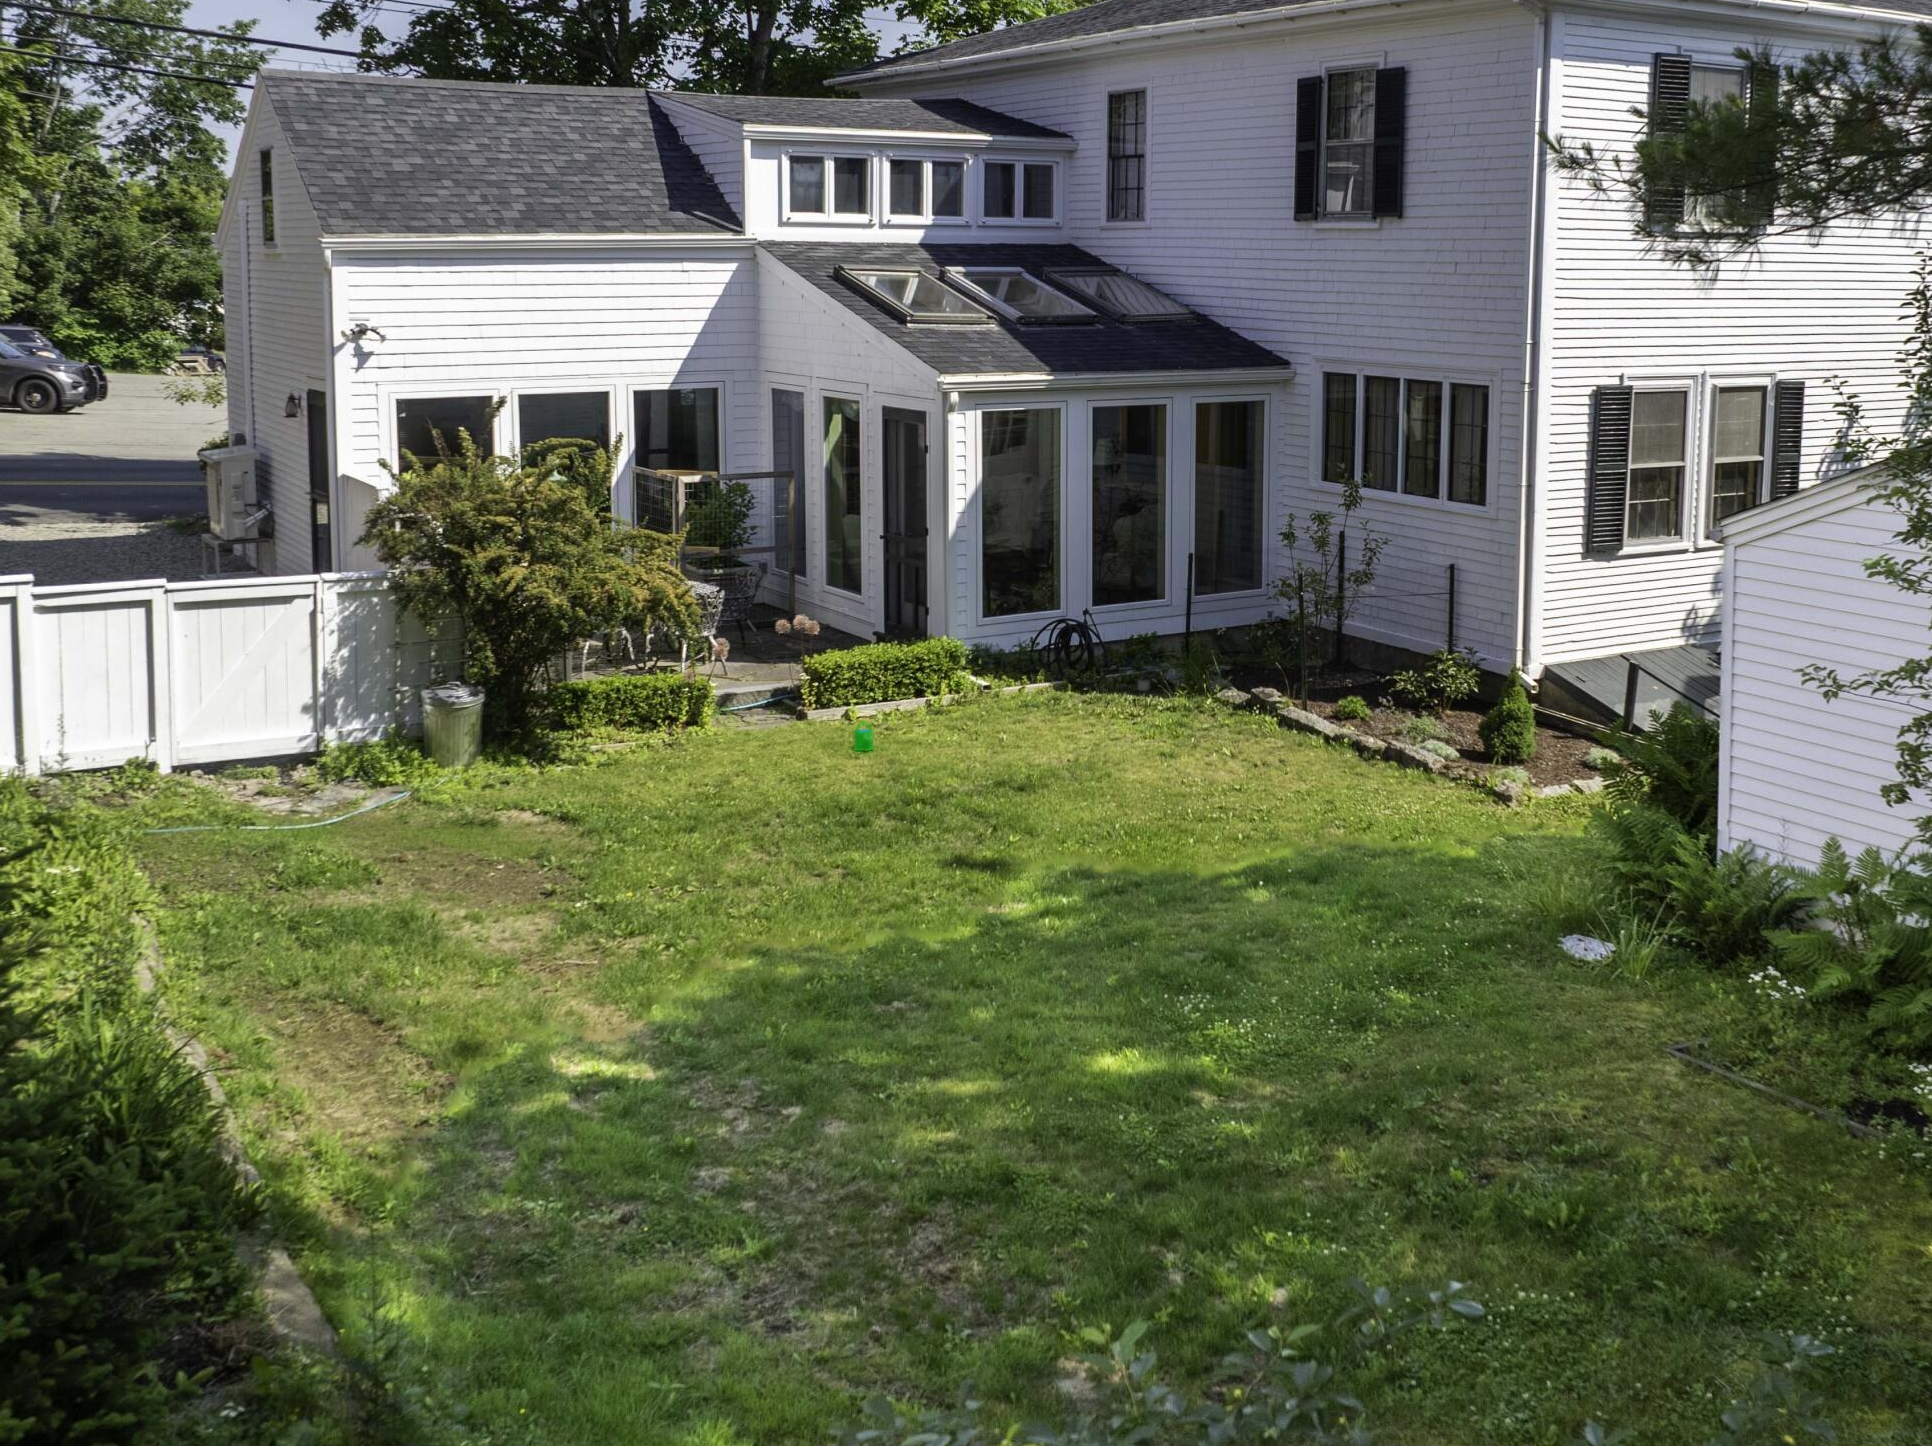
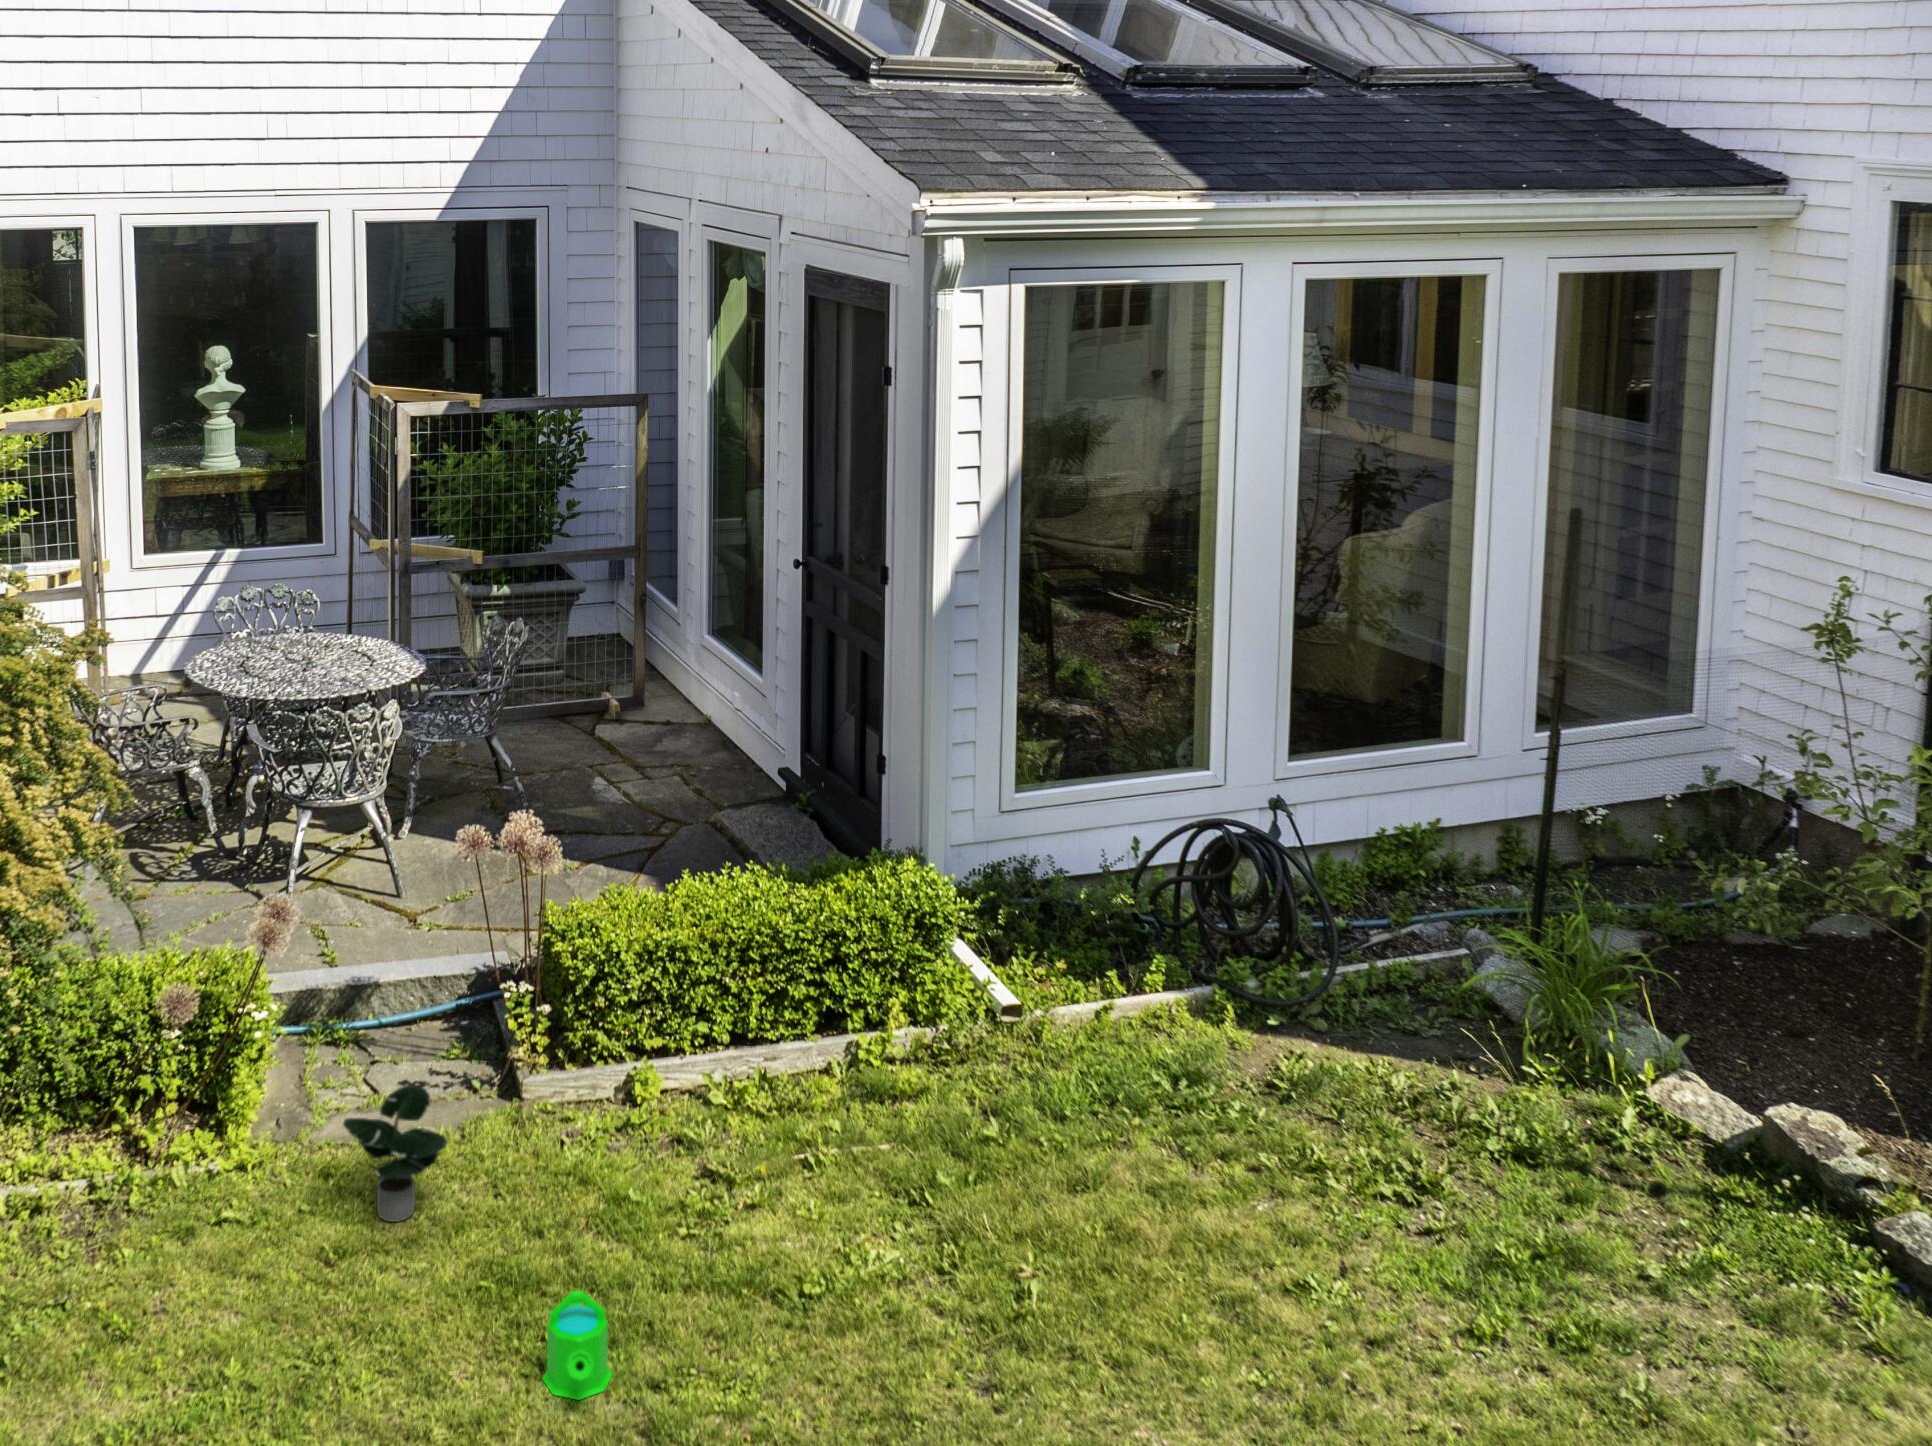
potted plant: present [1130,654,1160,691] -> present [343,1085,448,1222]

